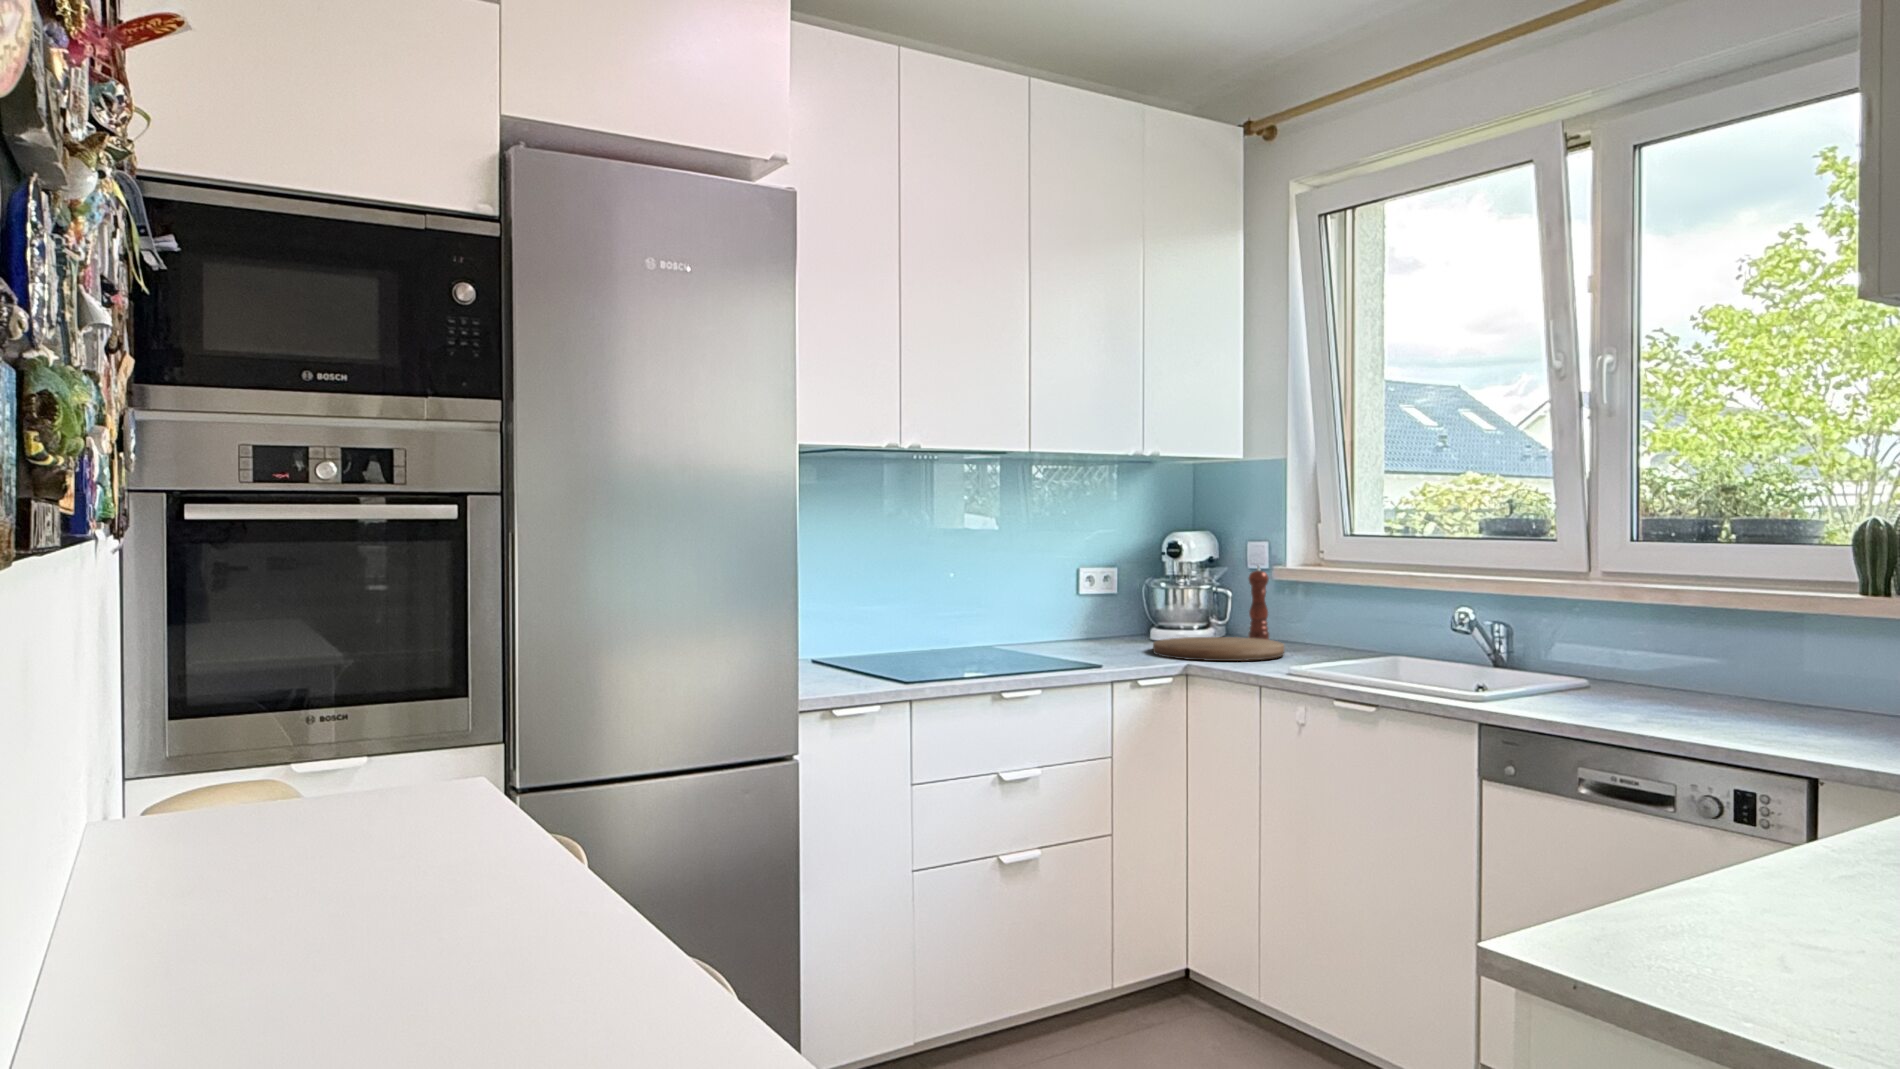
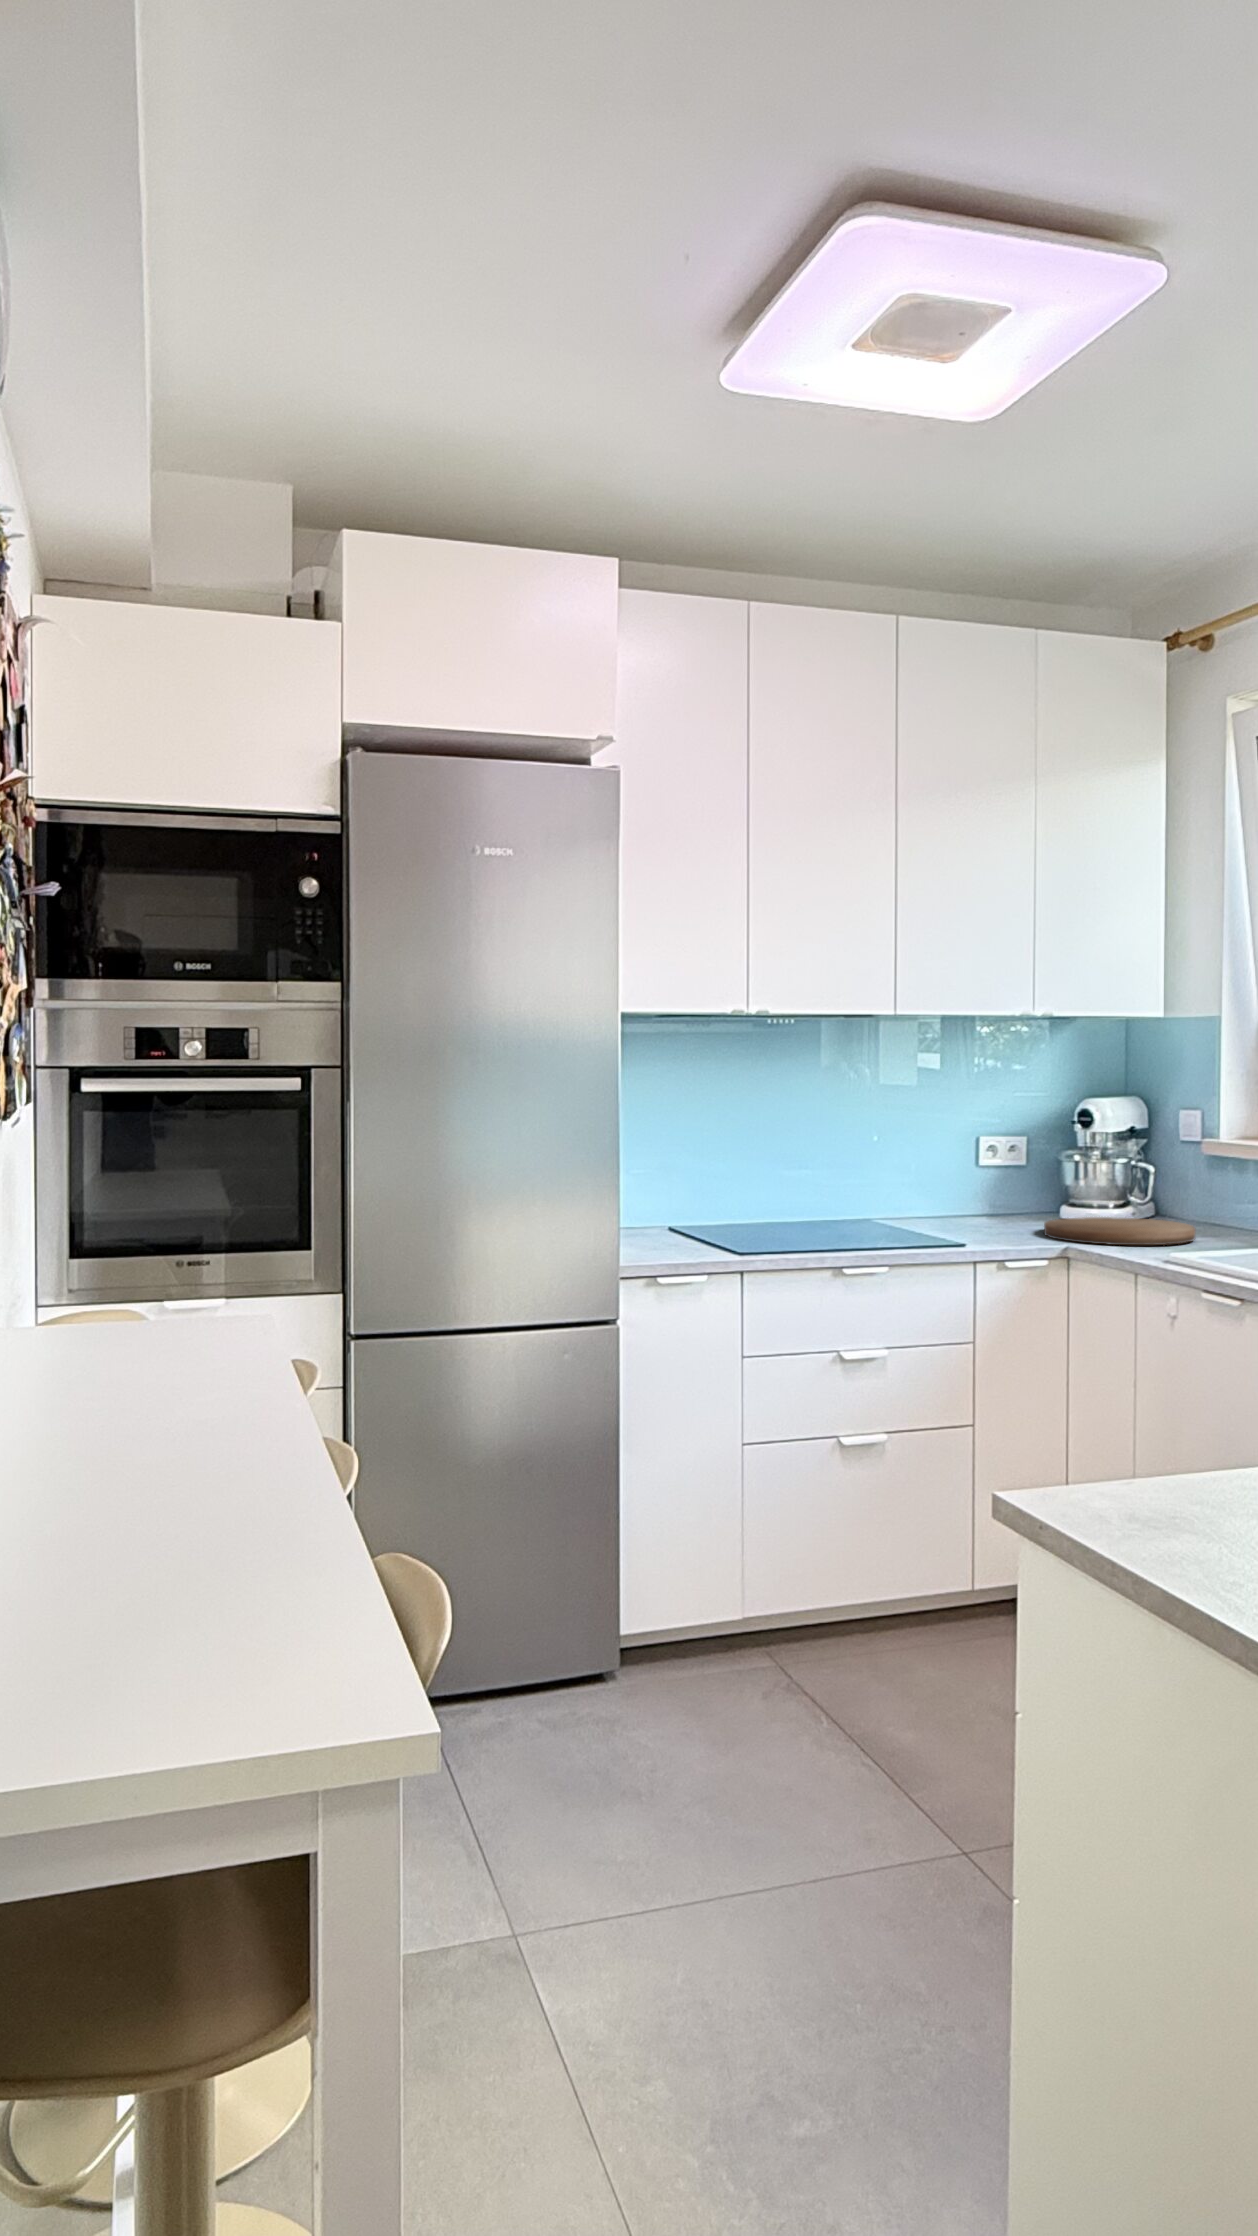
pepper mill: present [1248,565,1269,640] -> none [1174,1137,1199,1227]

